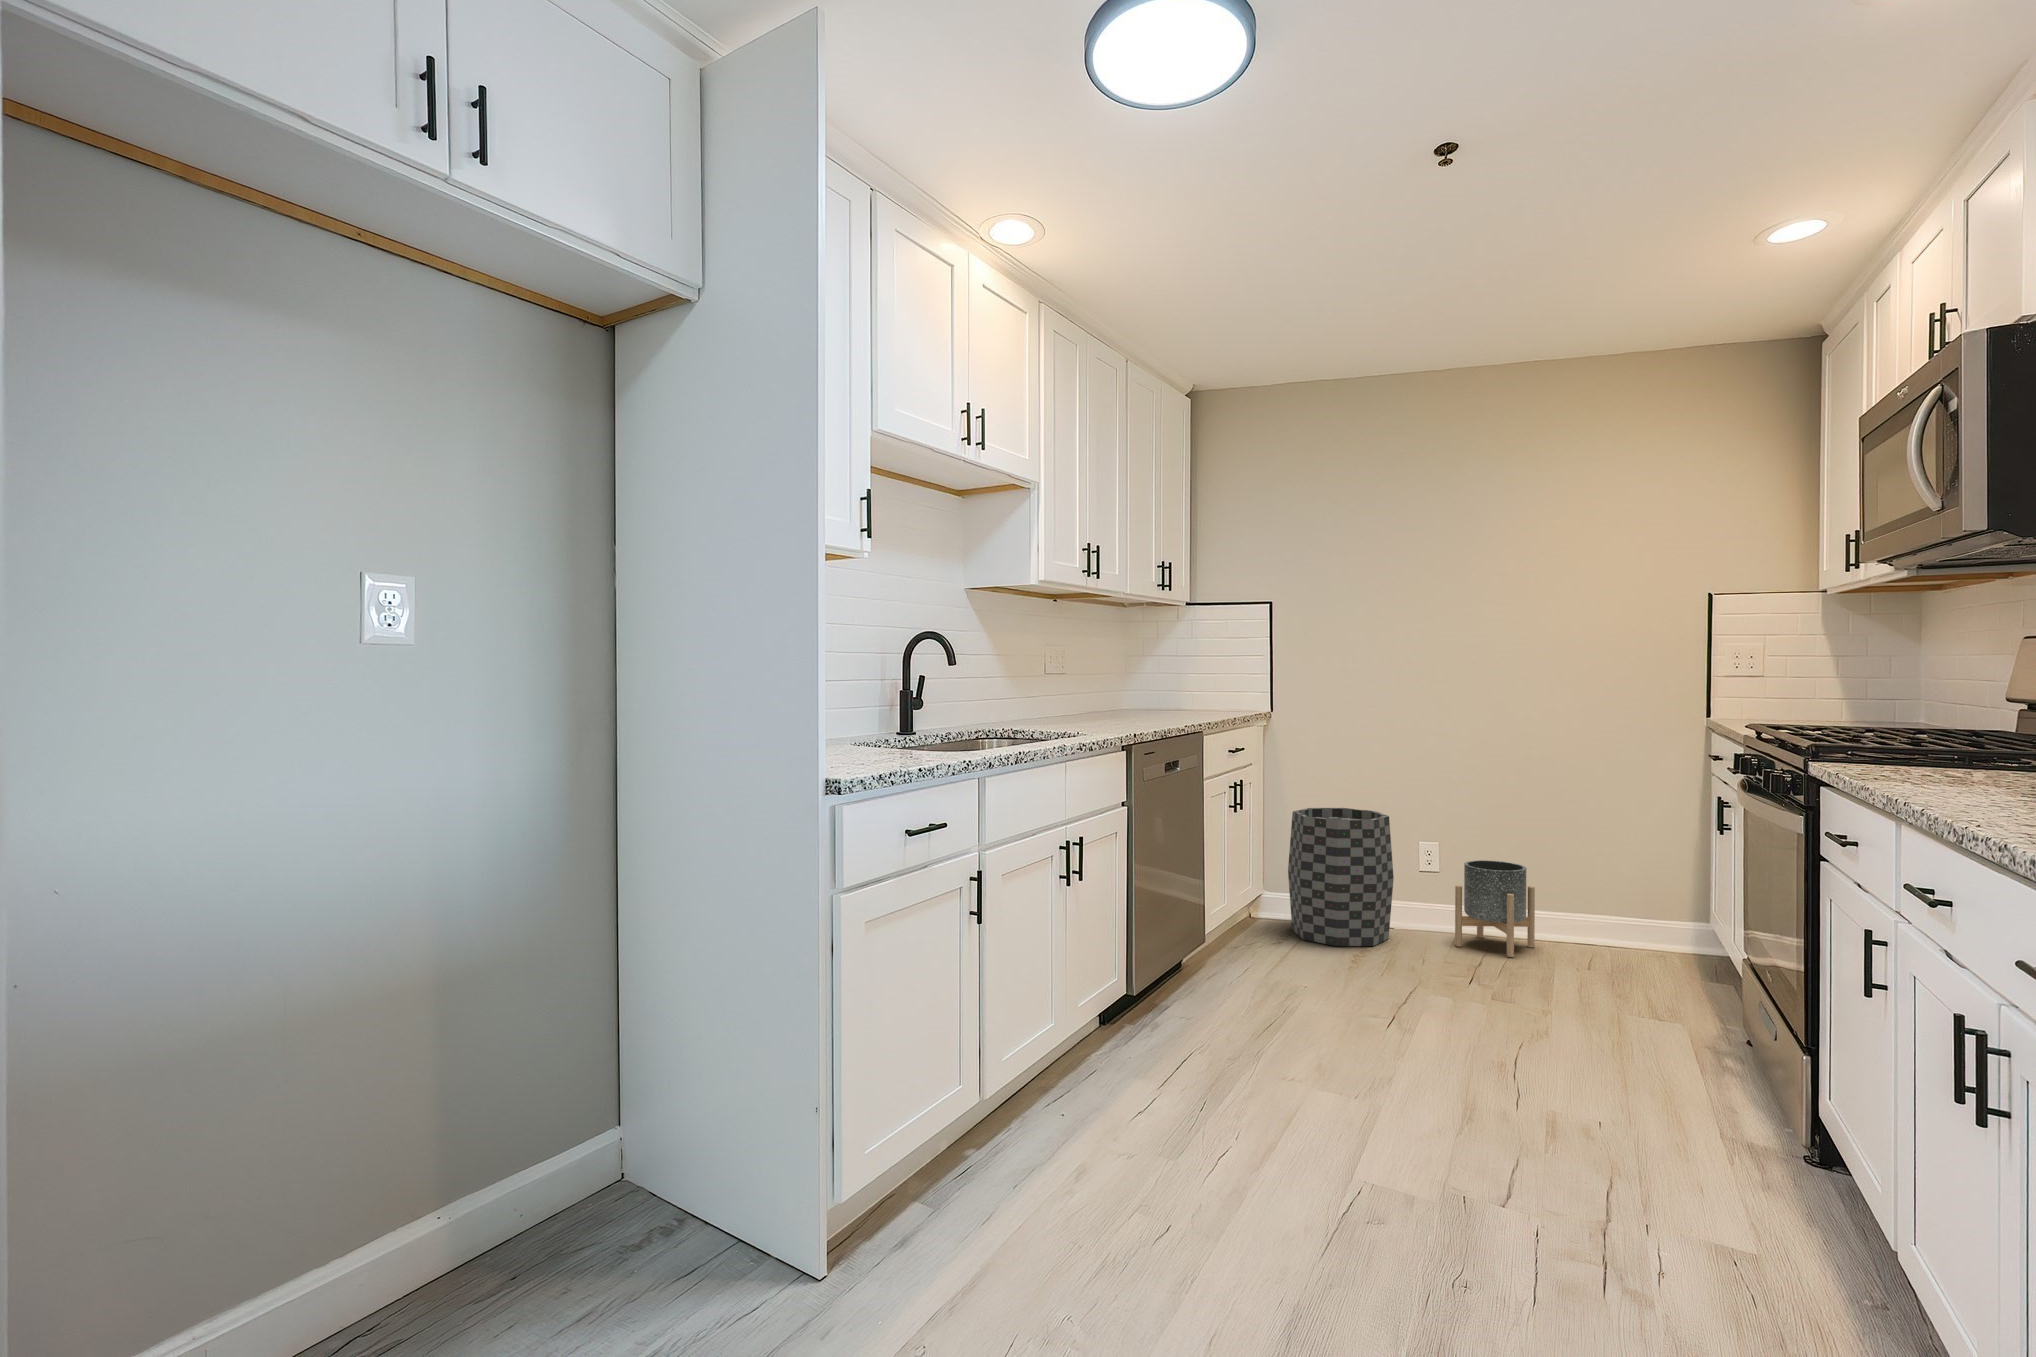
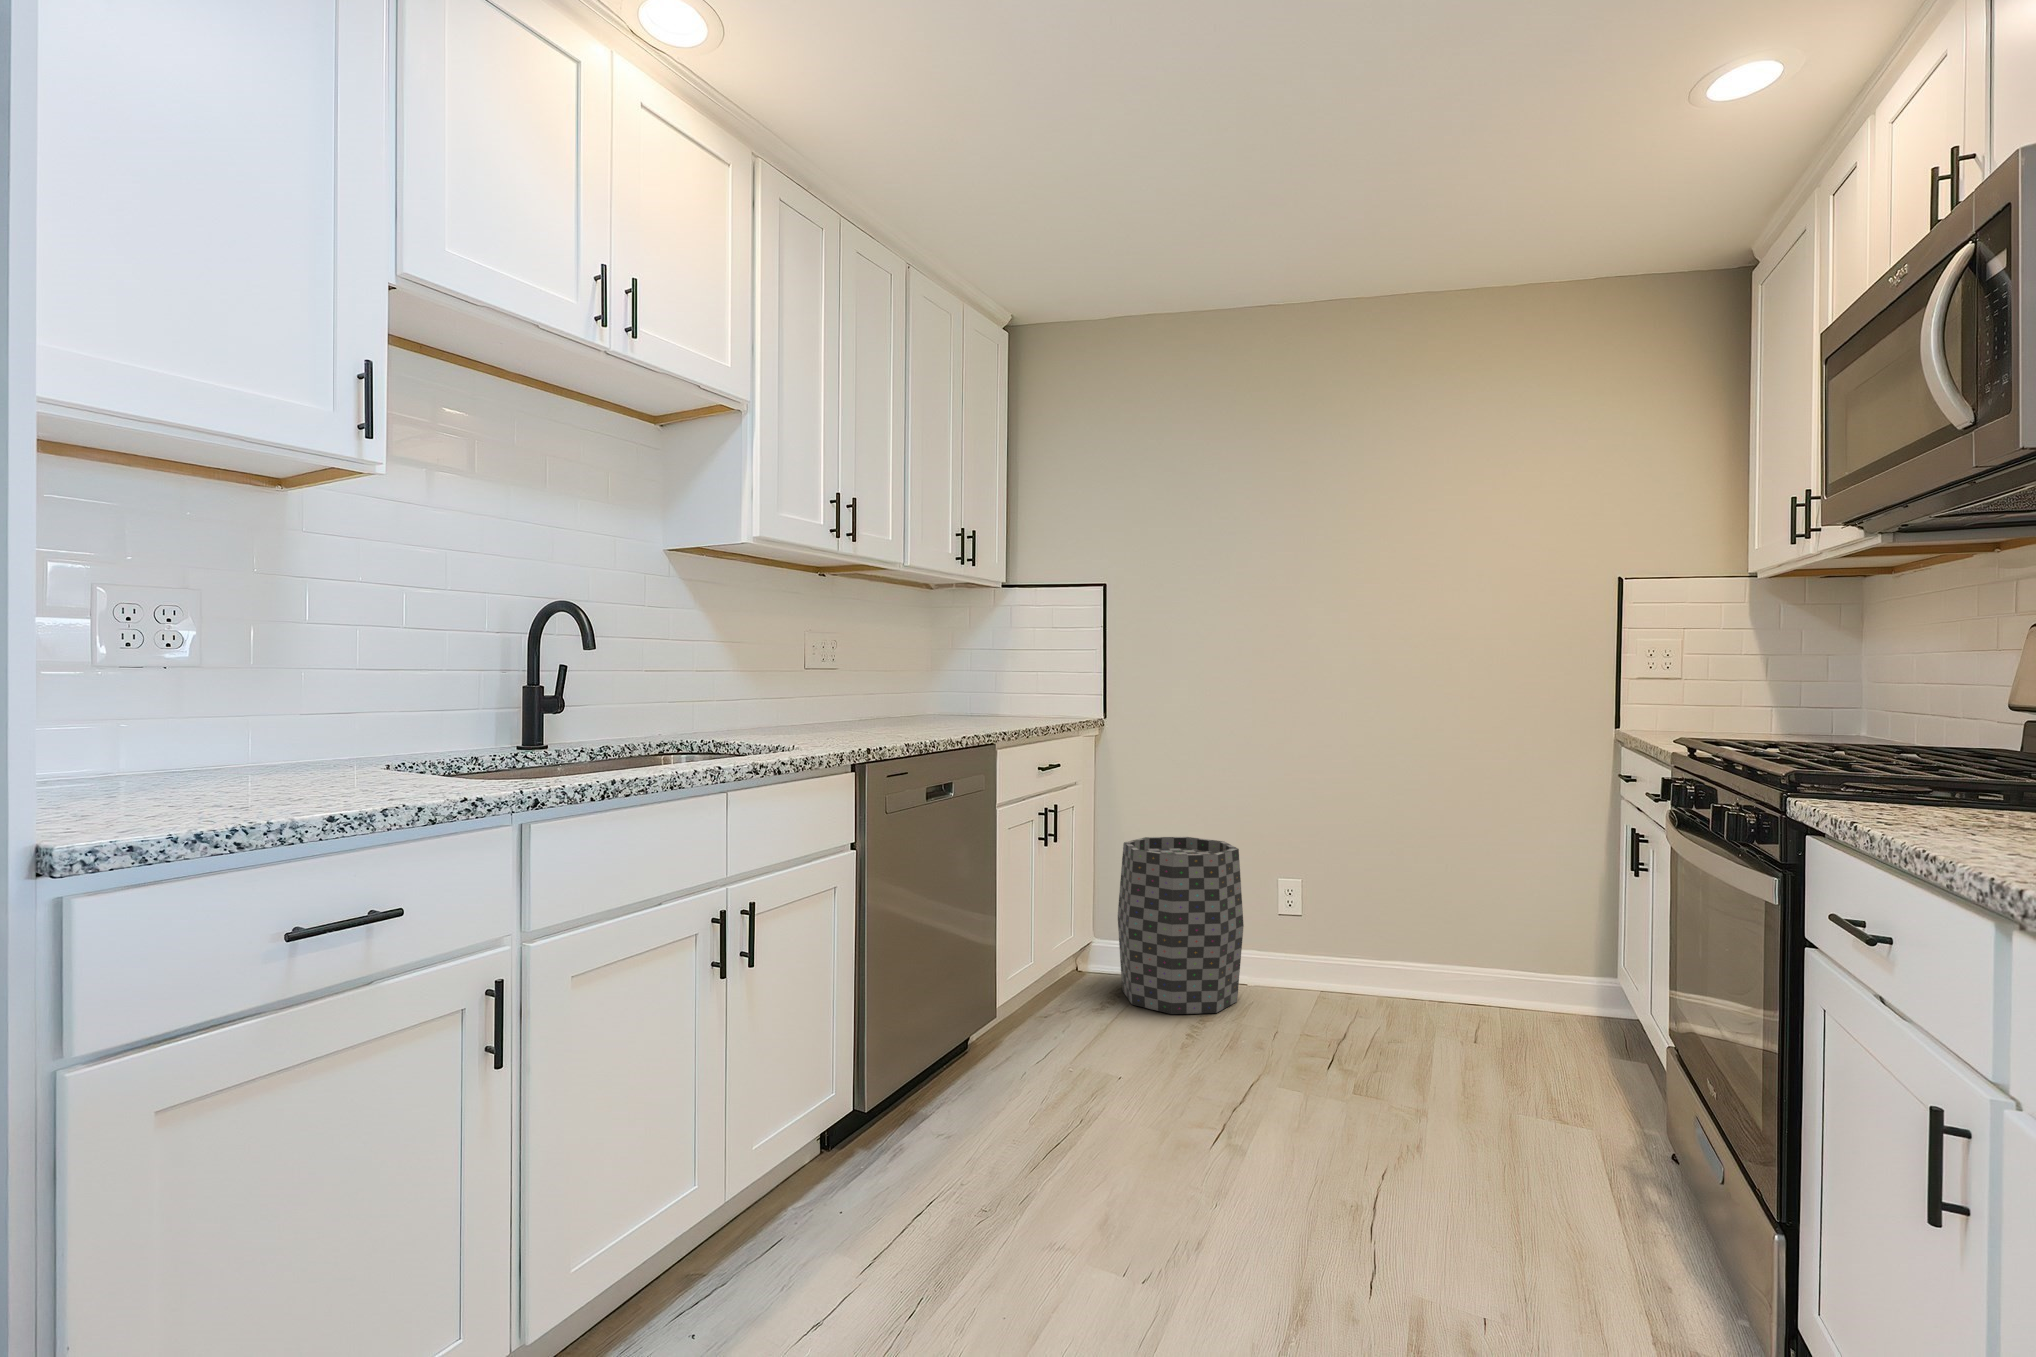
planter: present [1455,860,1535,957] -> none [1316,903,1412,1027]

